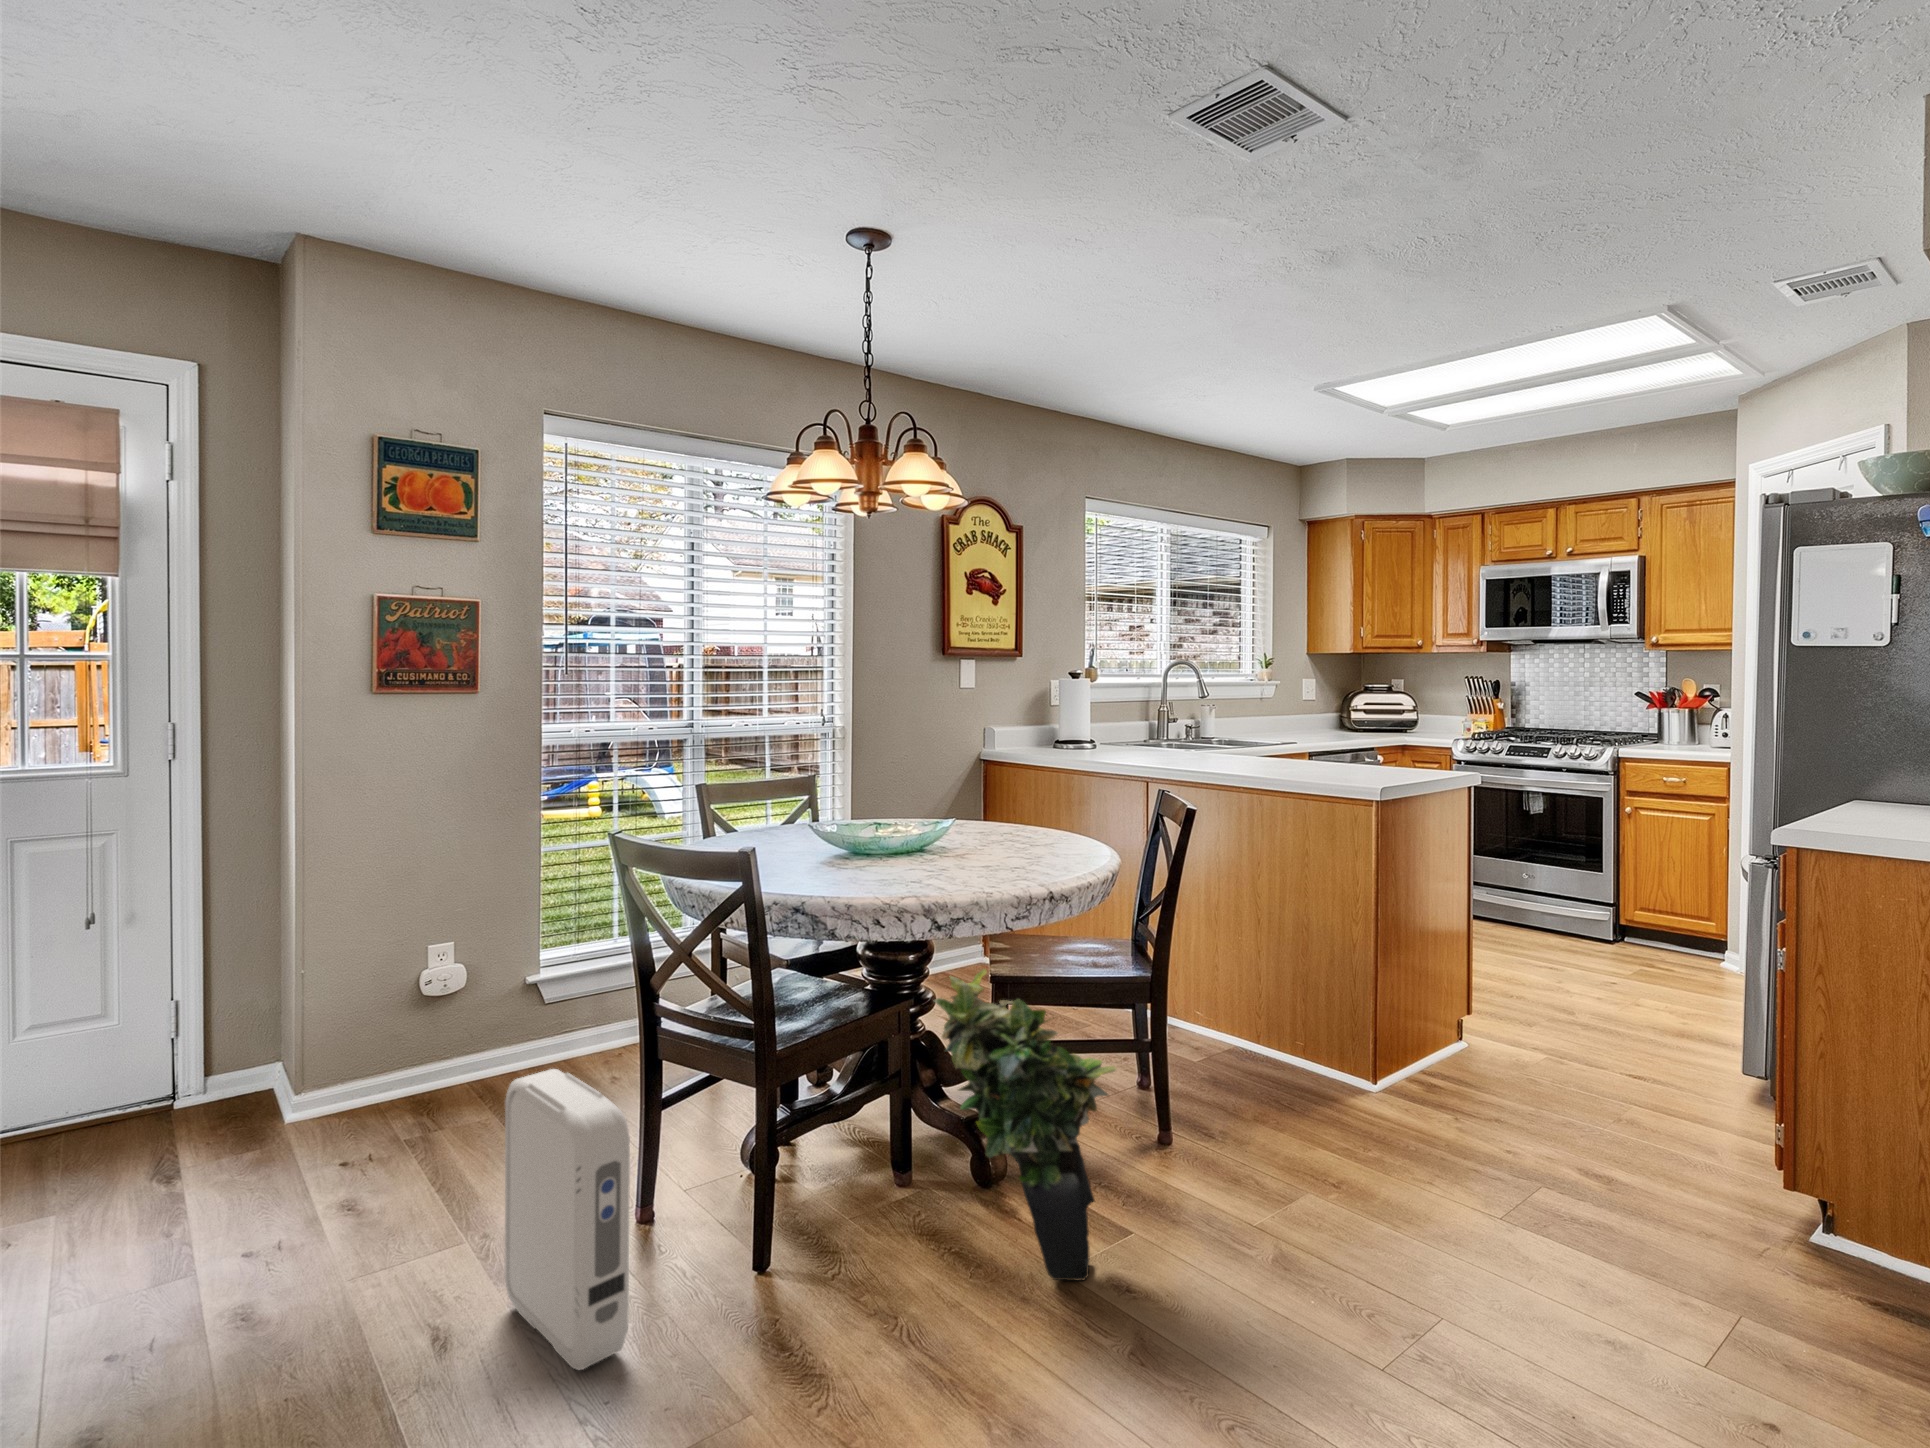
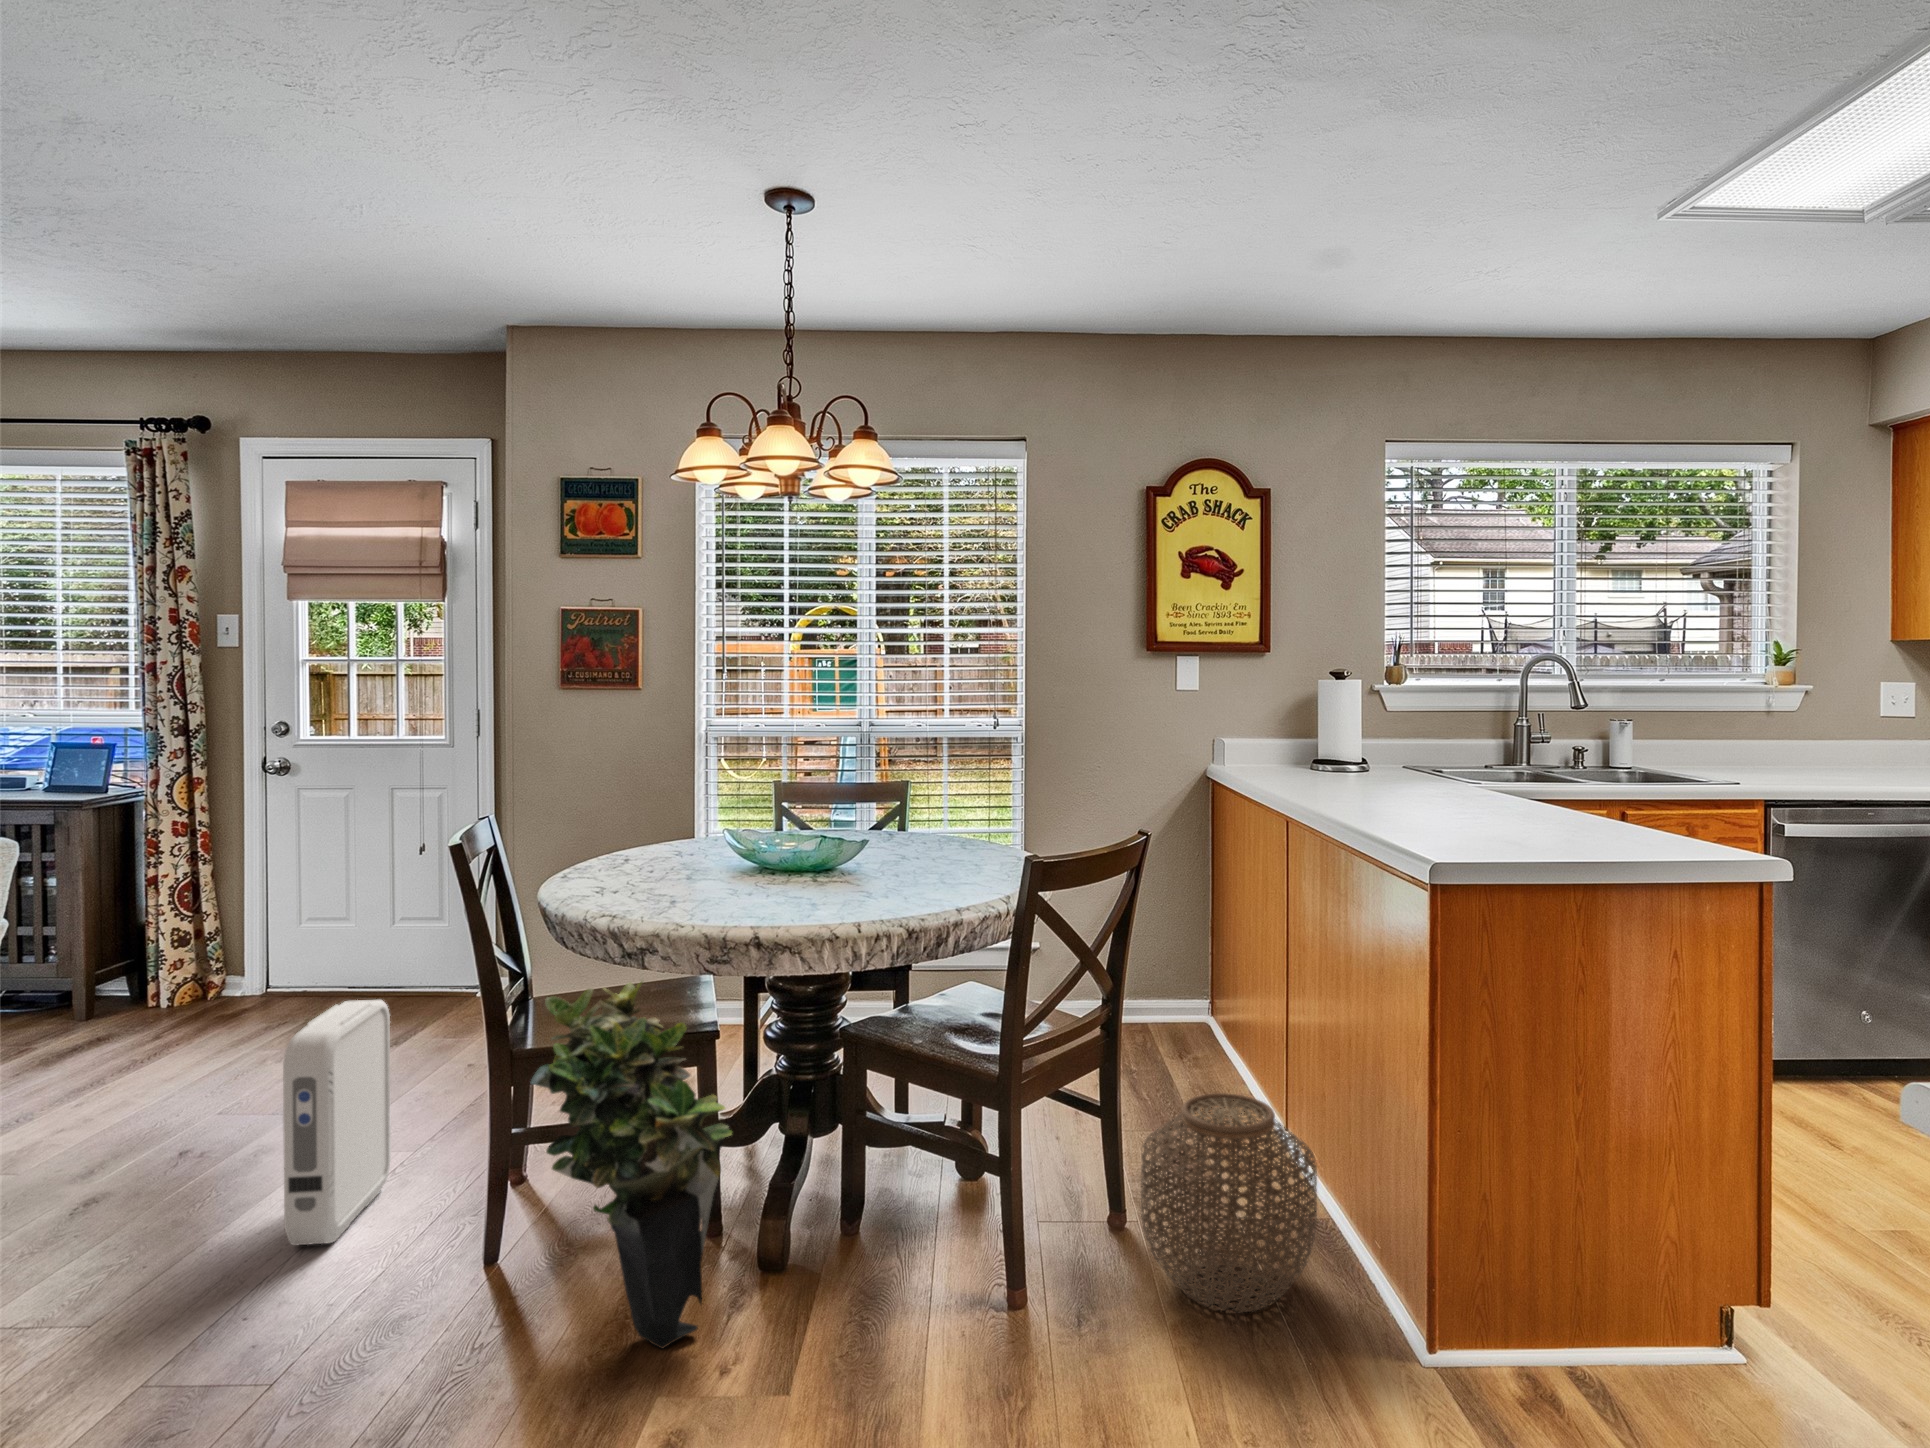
woven basket: none [1240,975,1365,1121] -> present [1141,1093,1317,1312]

